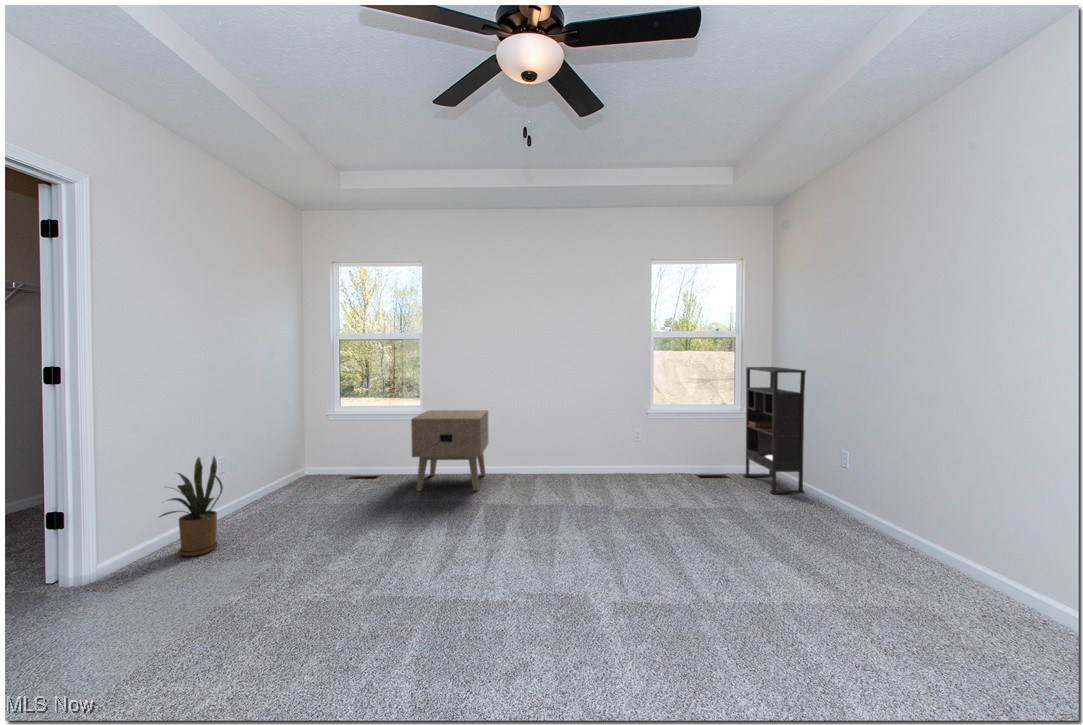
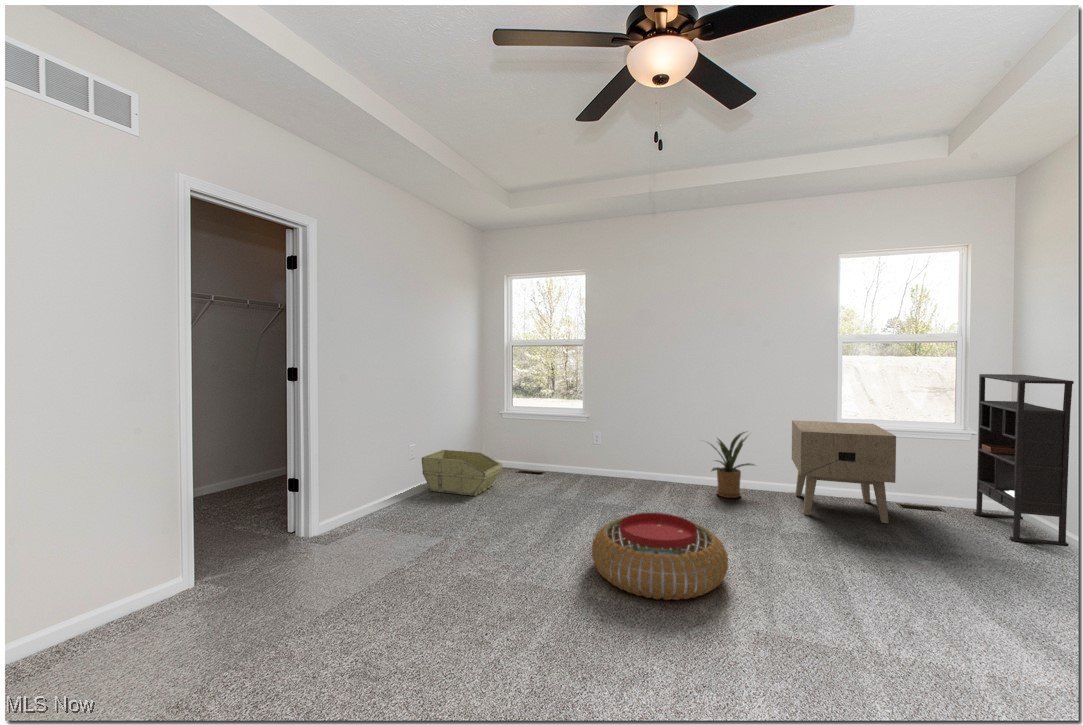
nightstand: present [411,410,489,491] -> present [792,420,896,523]
house plant: present [159,457,223,556] -> present [711,432,754,498]
storage bin: none [240,461,341,509] -> present [422,450,503,496]
pouf: none [453,504,582,588] -> present [592,513,728,600]

